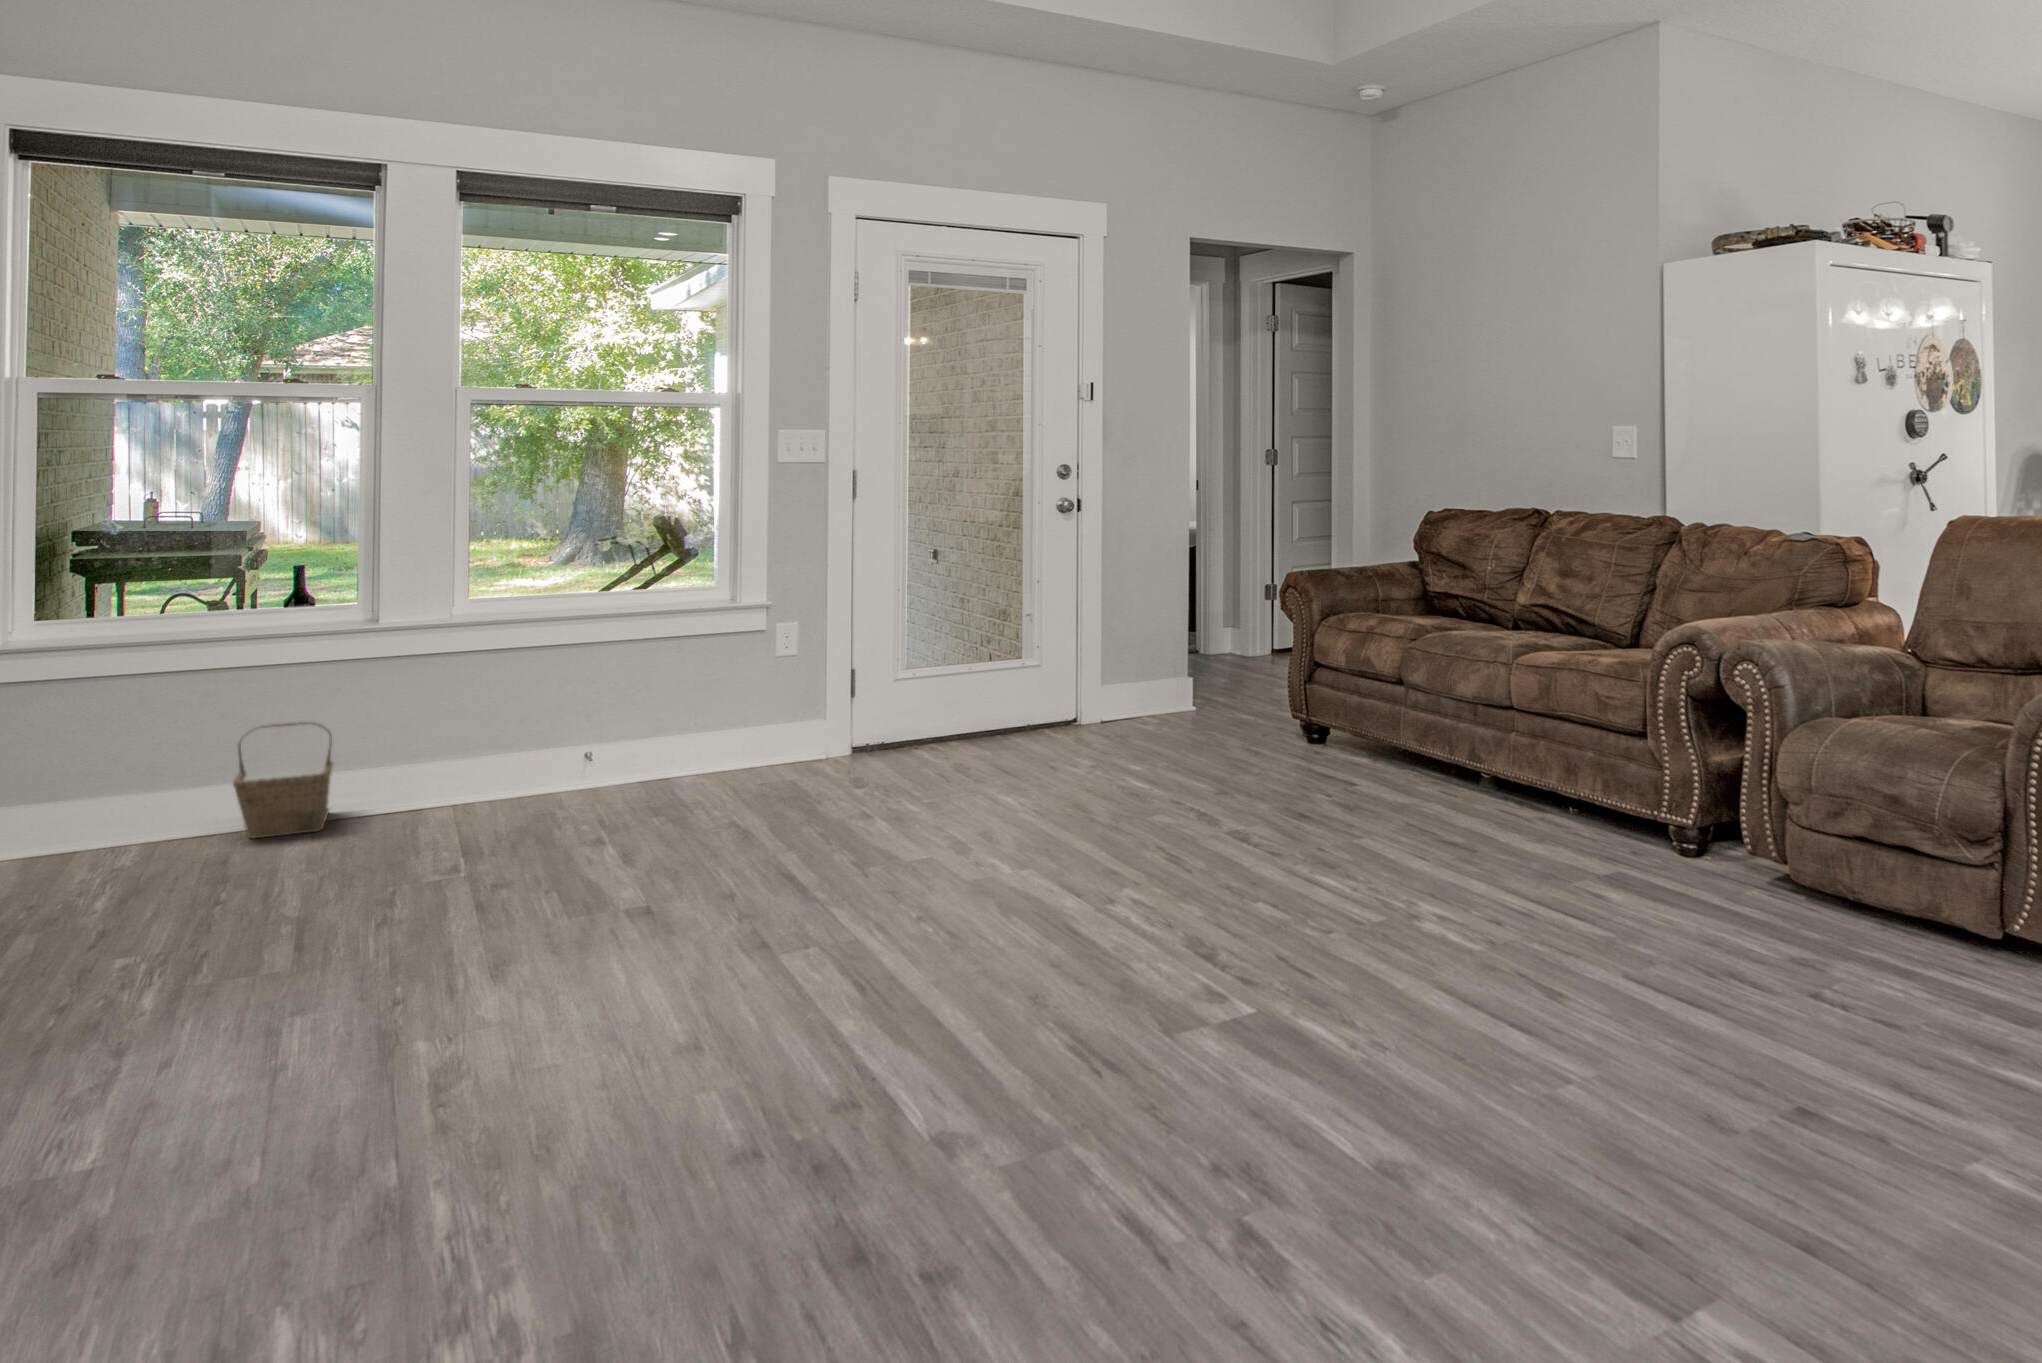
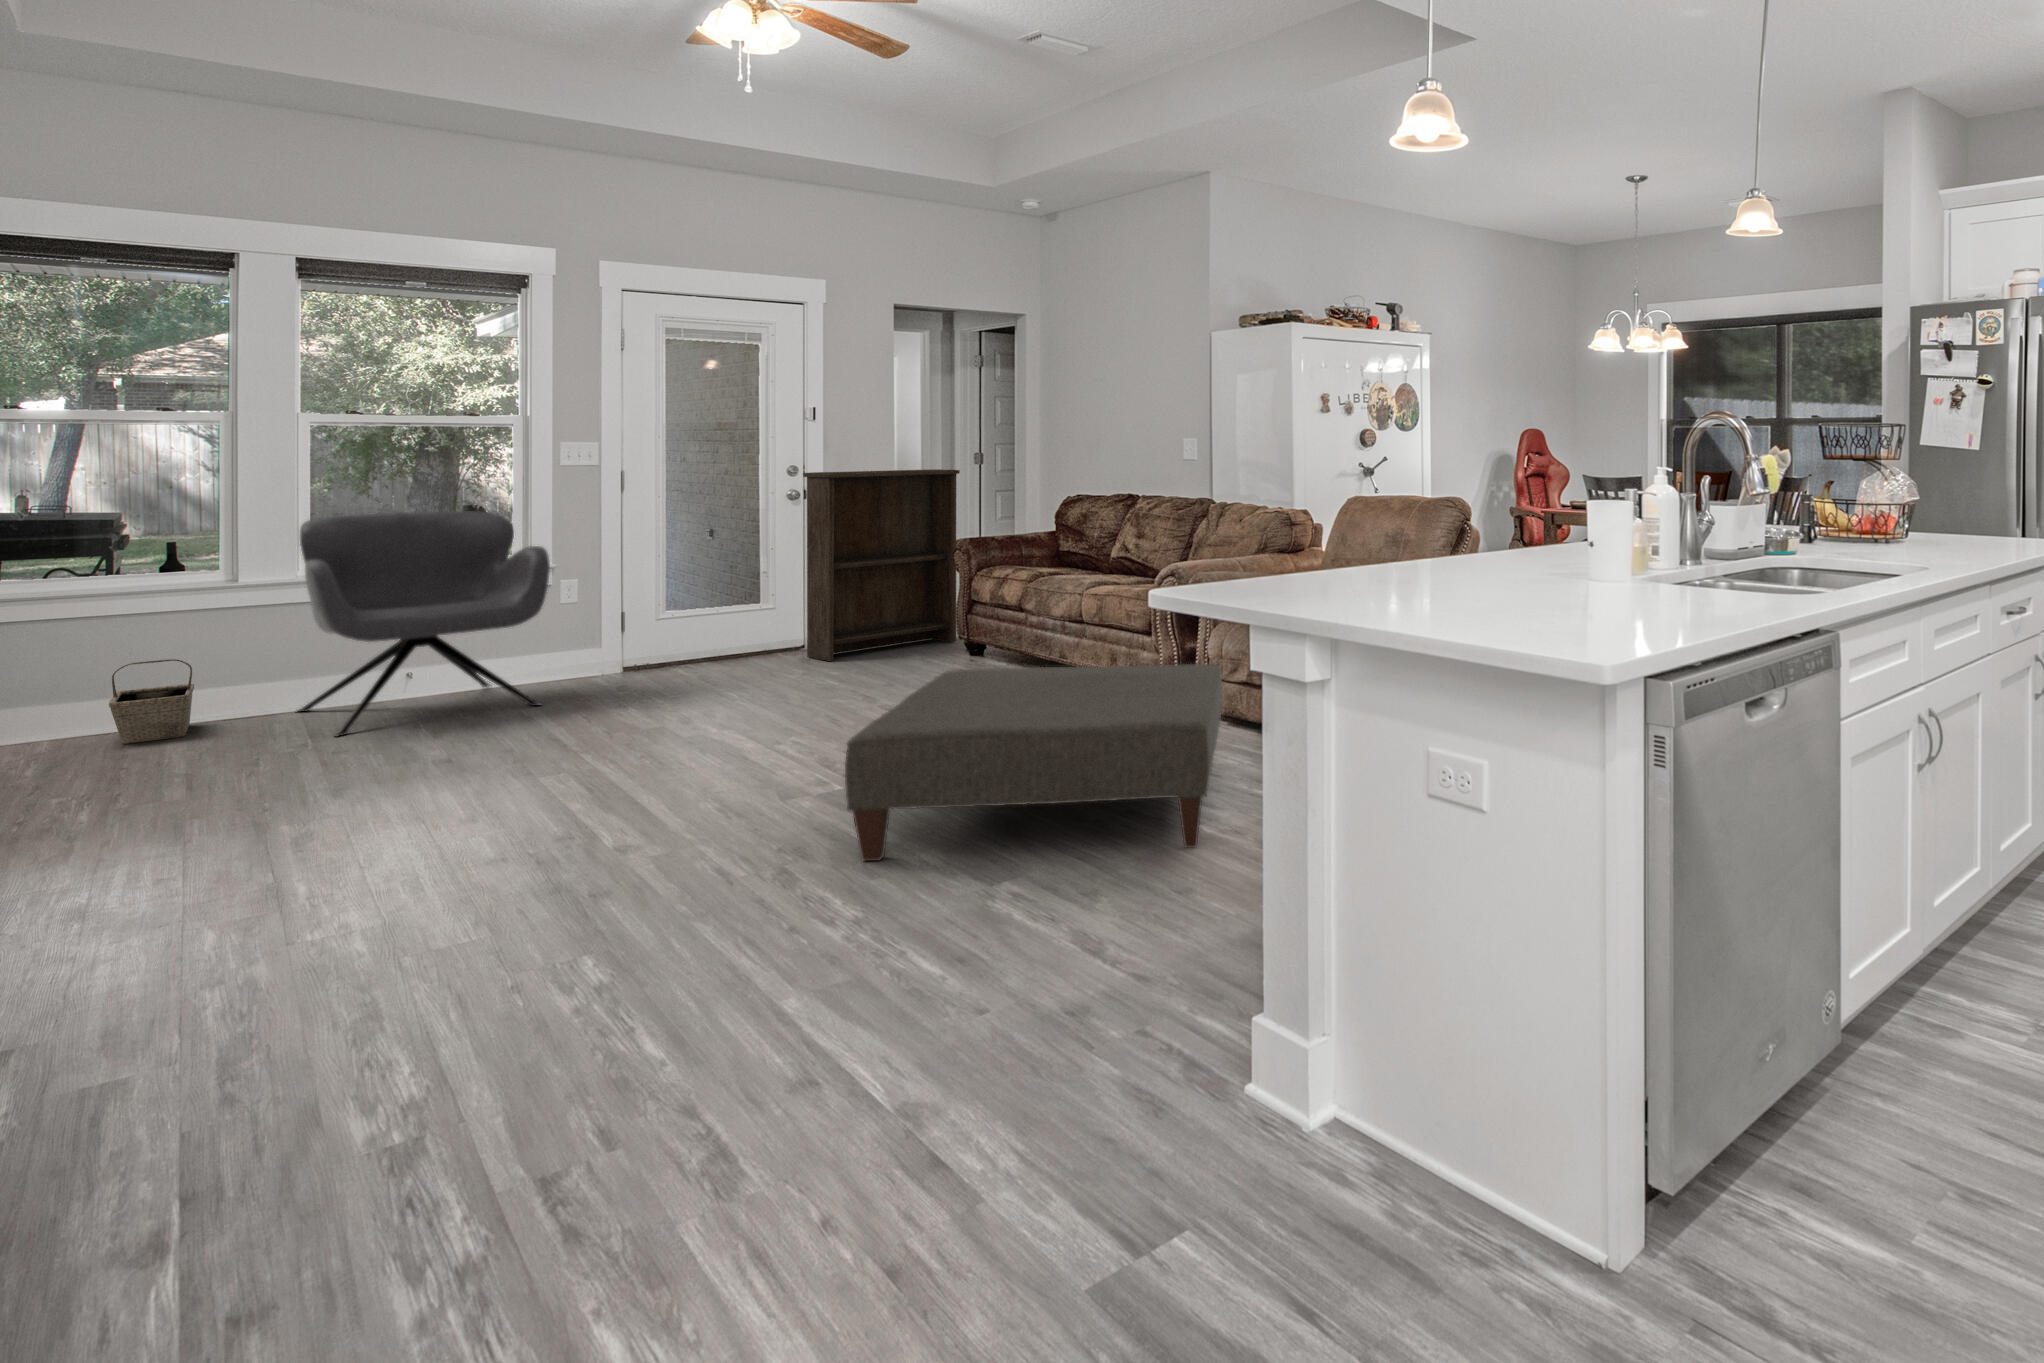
bookshelf: none [1083,472,1289,750] -> present [803,469,960,661]
armchair: none [453,523,767,843] -> present [298,511,550,736]
ottoman: none [1322,800,2020,1210] -> present [845,664,1222,861]

